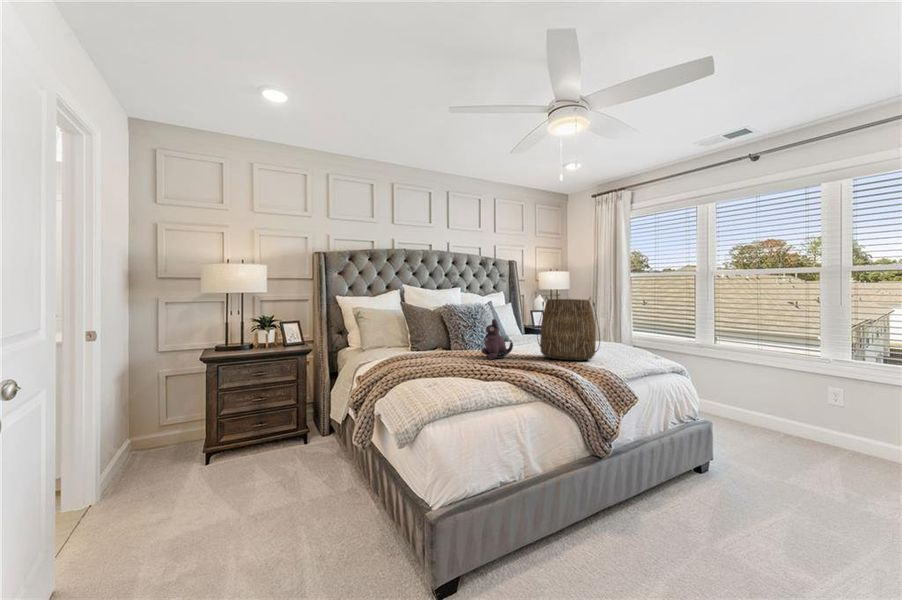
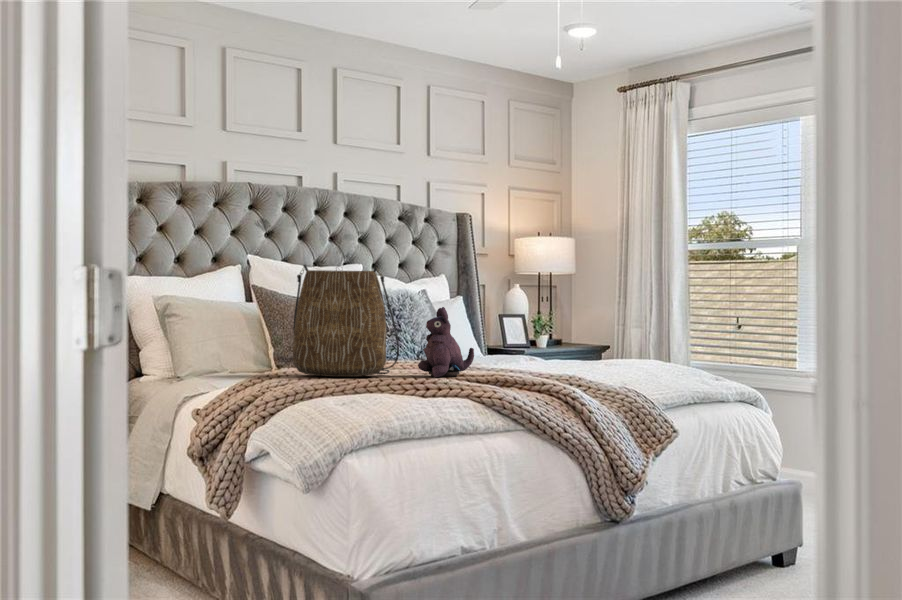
tote bag: present [538,296,600,360] -> present [293,265,399,377]

